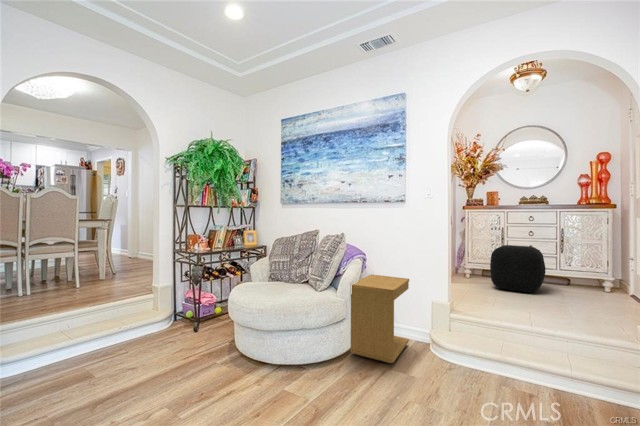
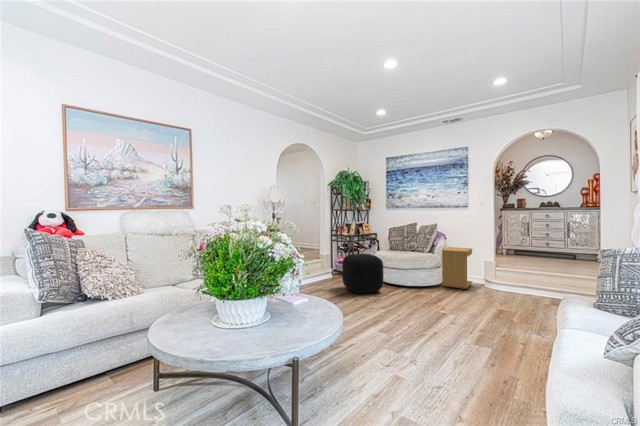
ottoman: present [490,245,545,293] -> present [342,254,383,293]

